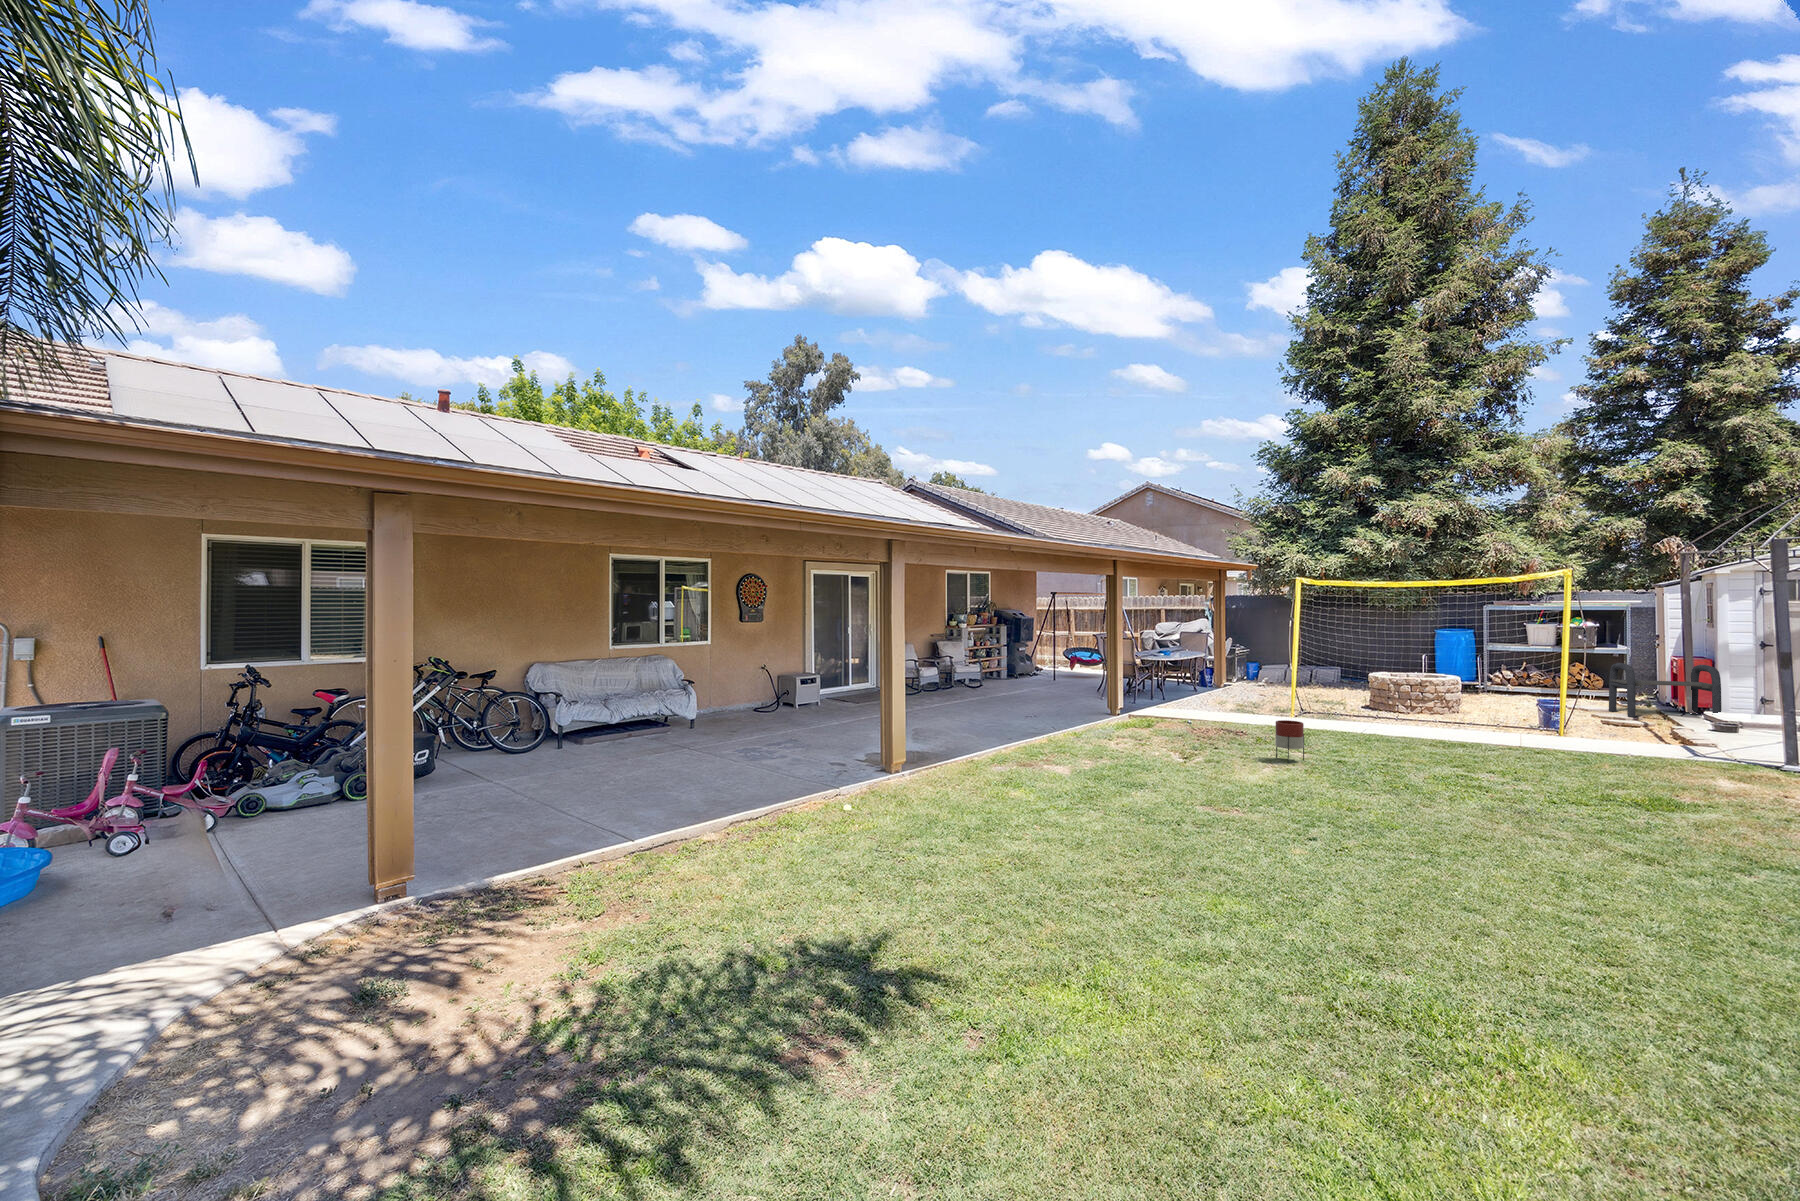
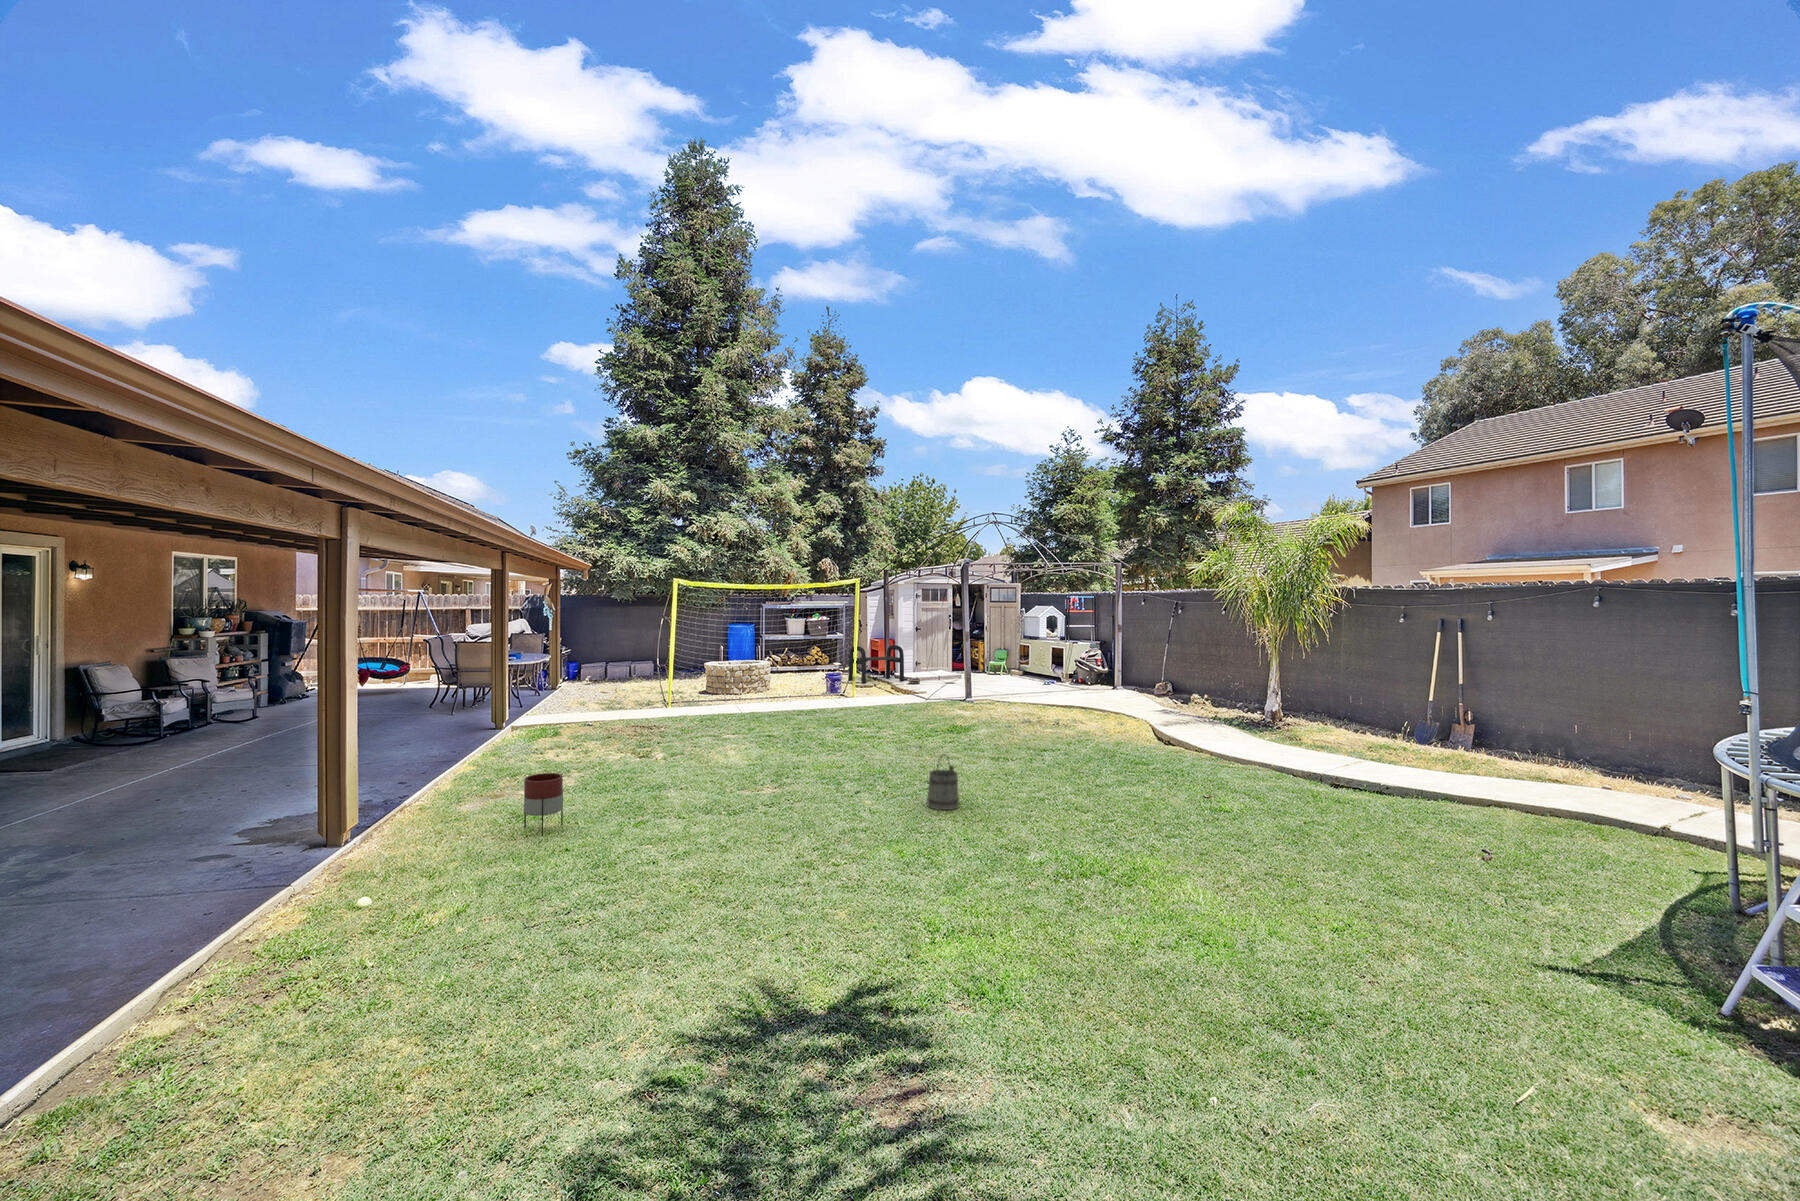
planter: present [1275,720,1304,763] -> present [524,773,563,836]
bucket: none [1484,795,1539,873] -> present [927,754,959,810]

